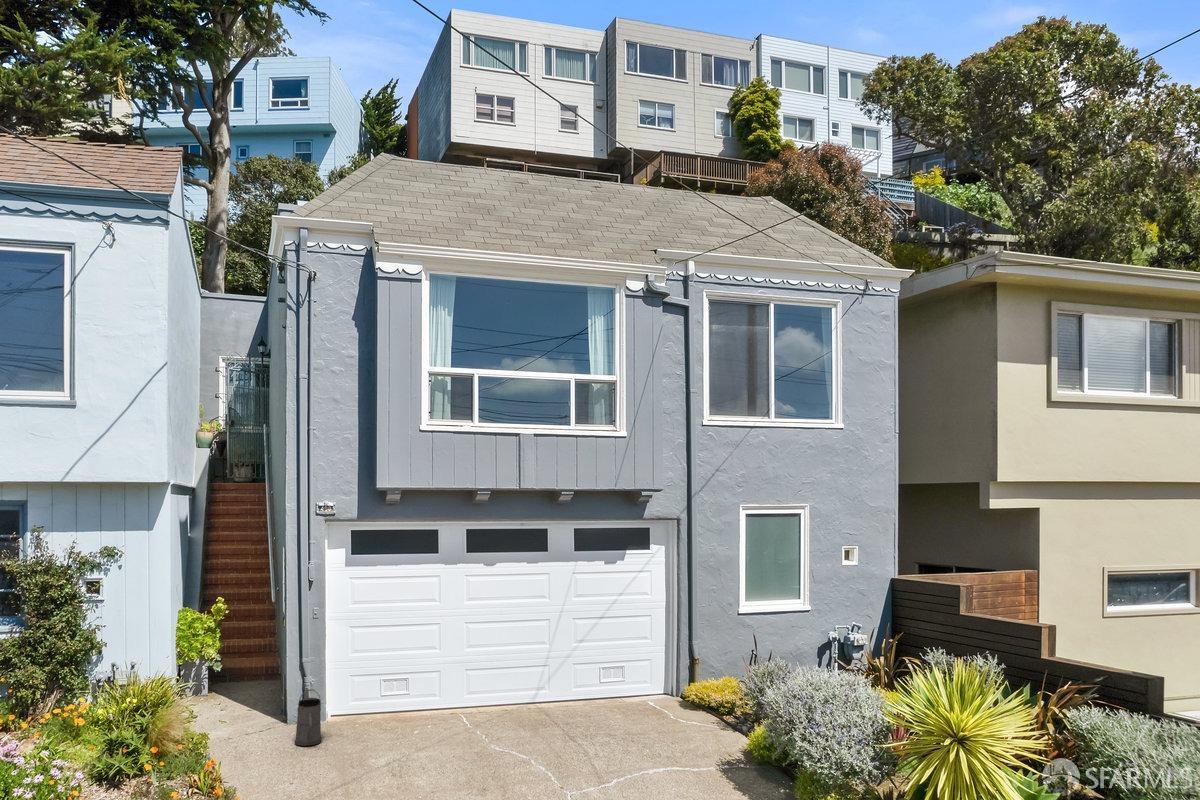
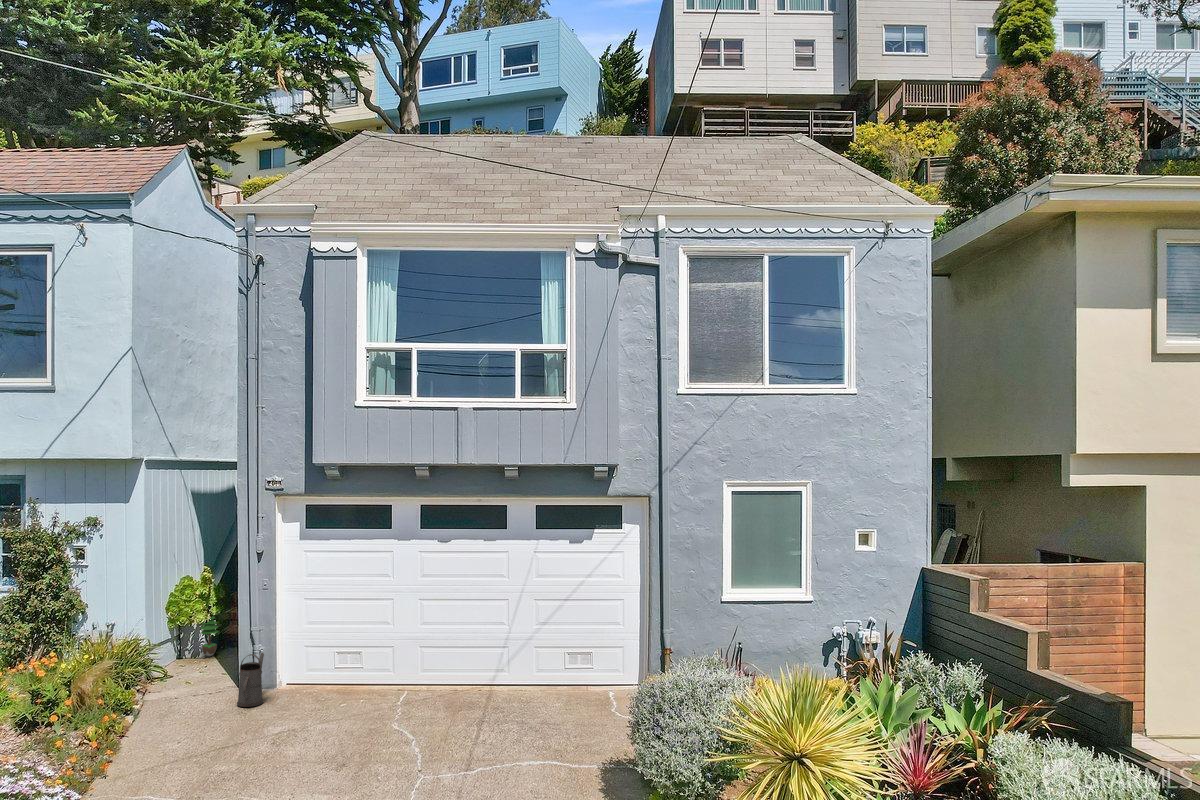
potted tree: none [196,642,218,698] -> present [201,614,218,657]

